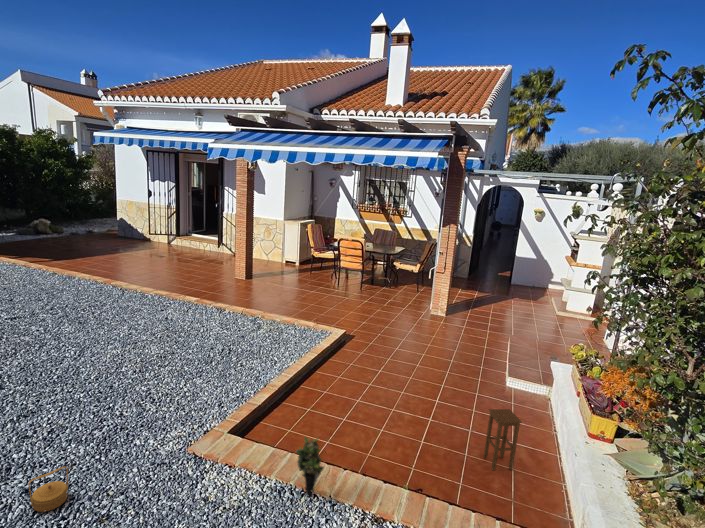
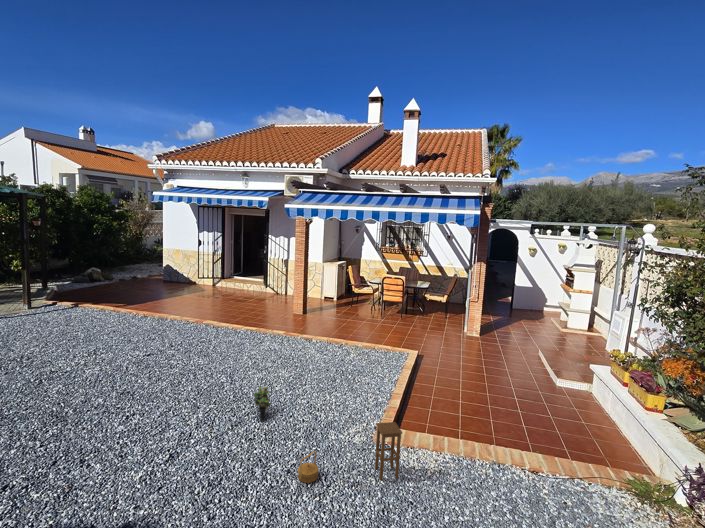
stool: present [484,409,522,471] -> present [375,422,402,480]
potted plant: present [296,436,324,496] -> present [254,387,271,421]

